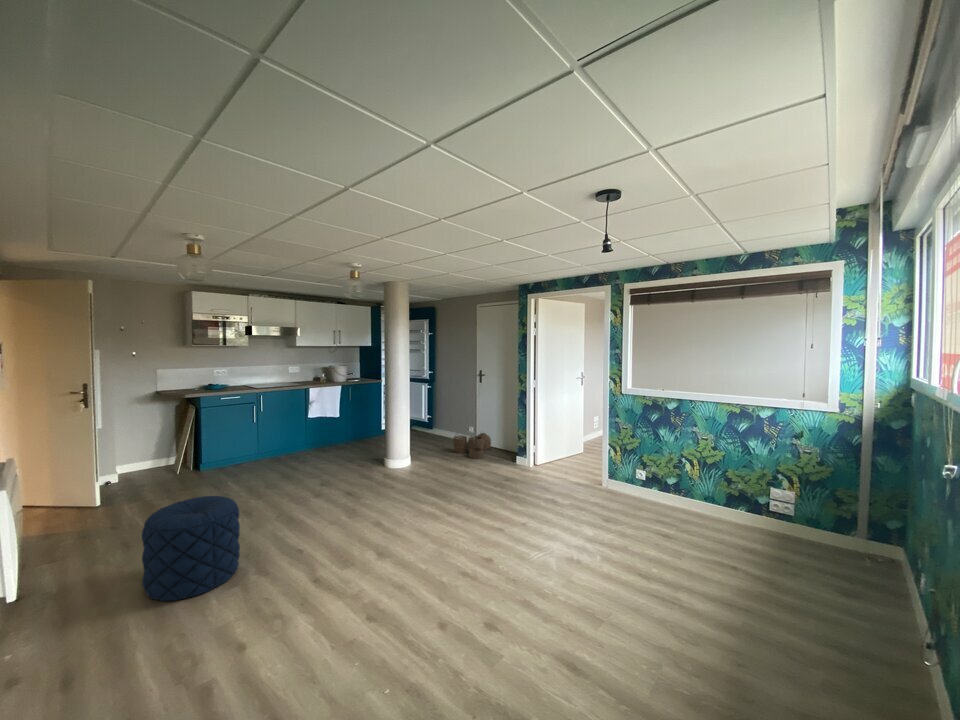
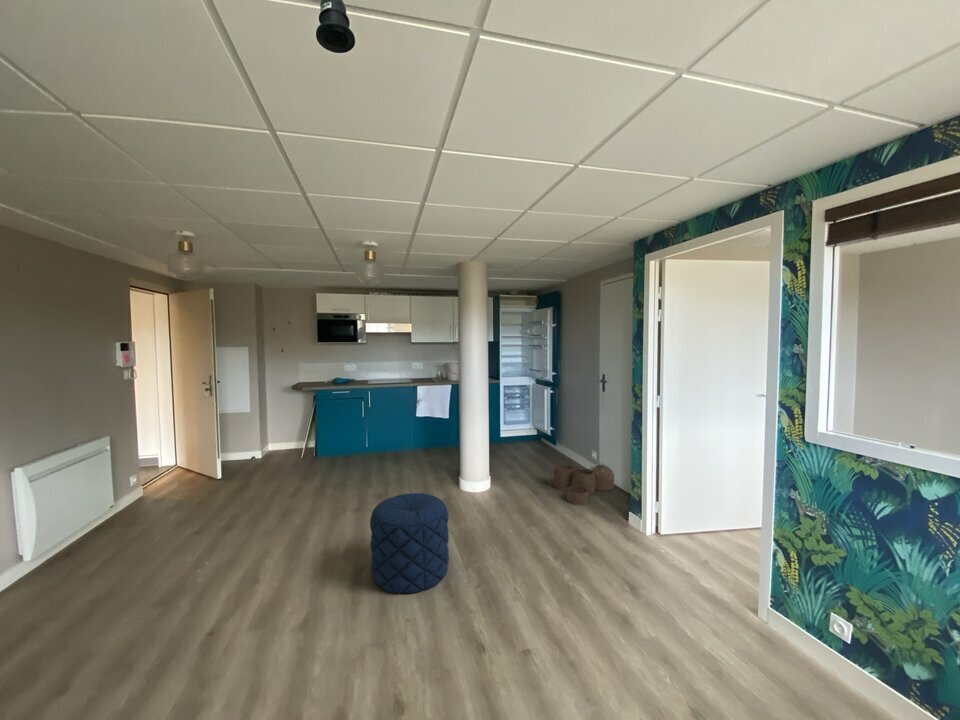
pouf: present [142,496,240,601] -> present [370,493,449,593]

